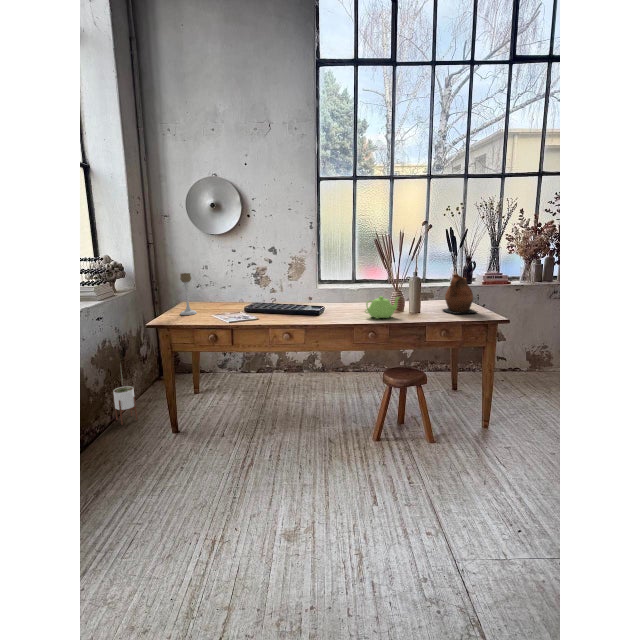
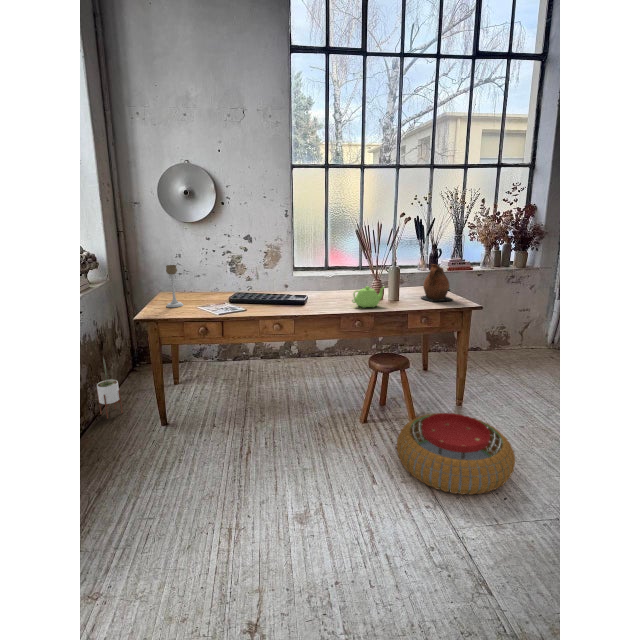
pouf: none [404,434,535,525] -> present [397,413,515,495]

